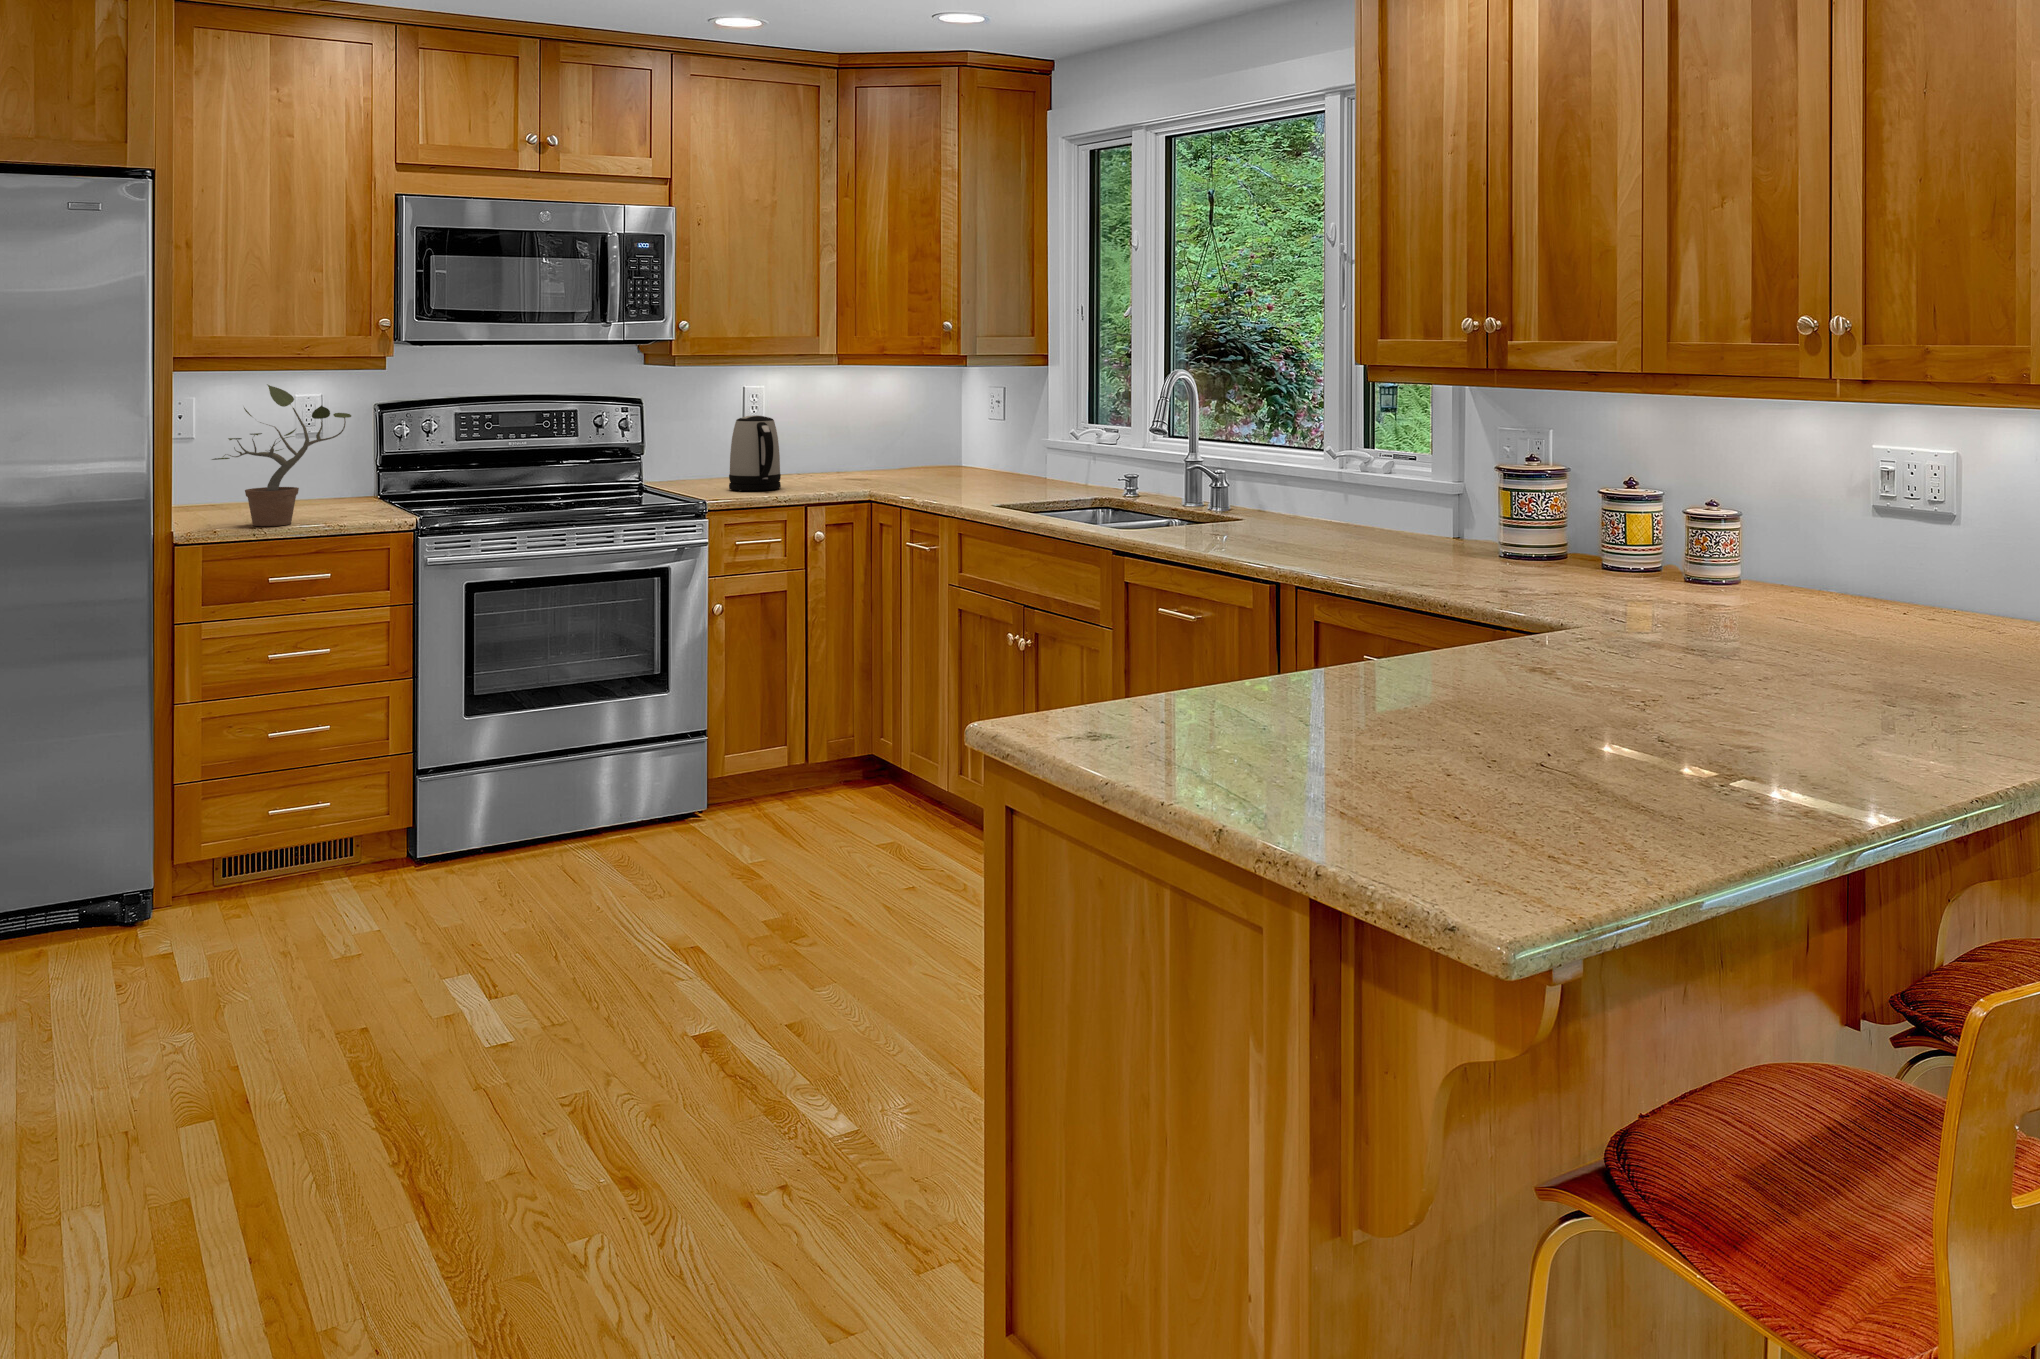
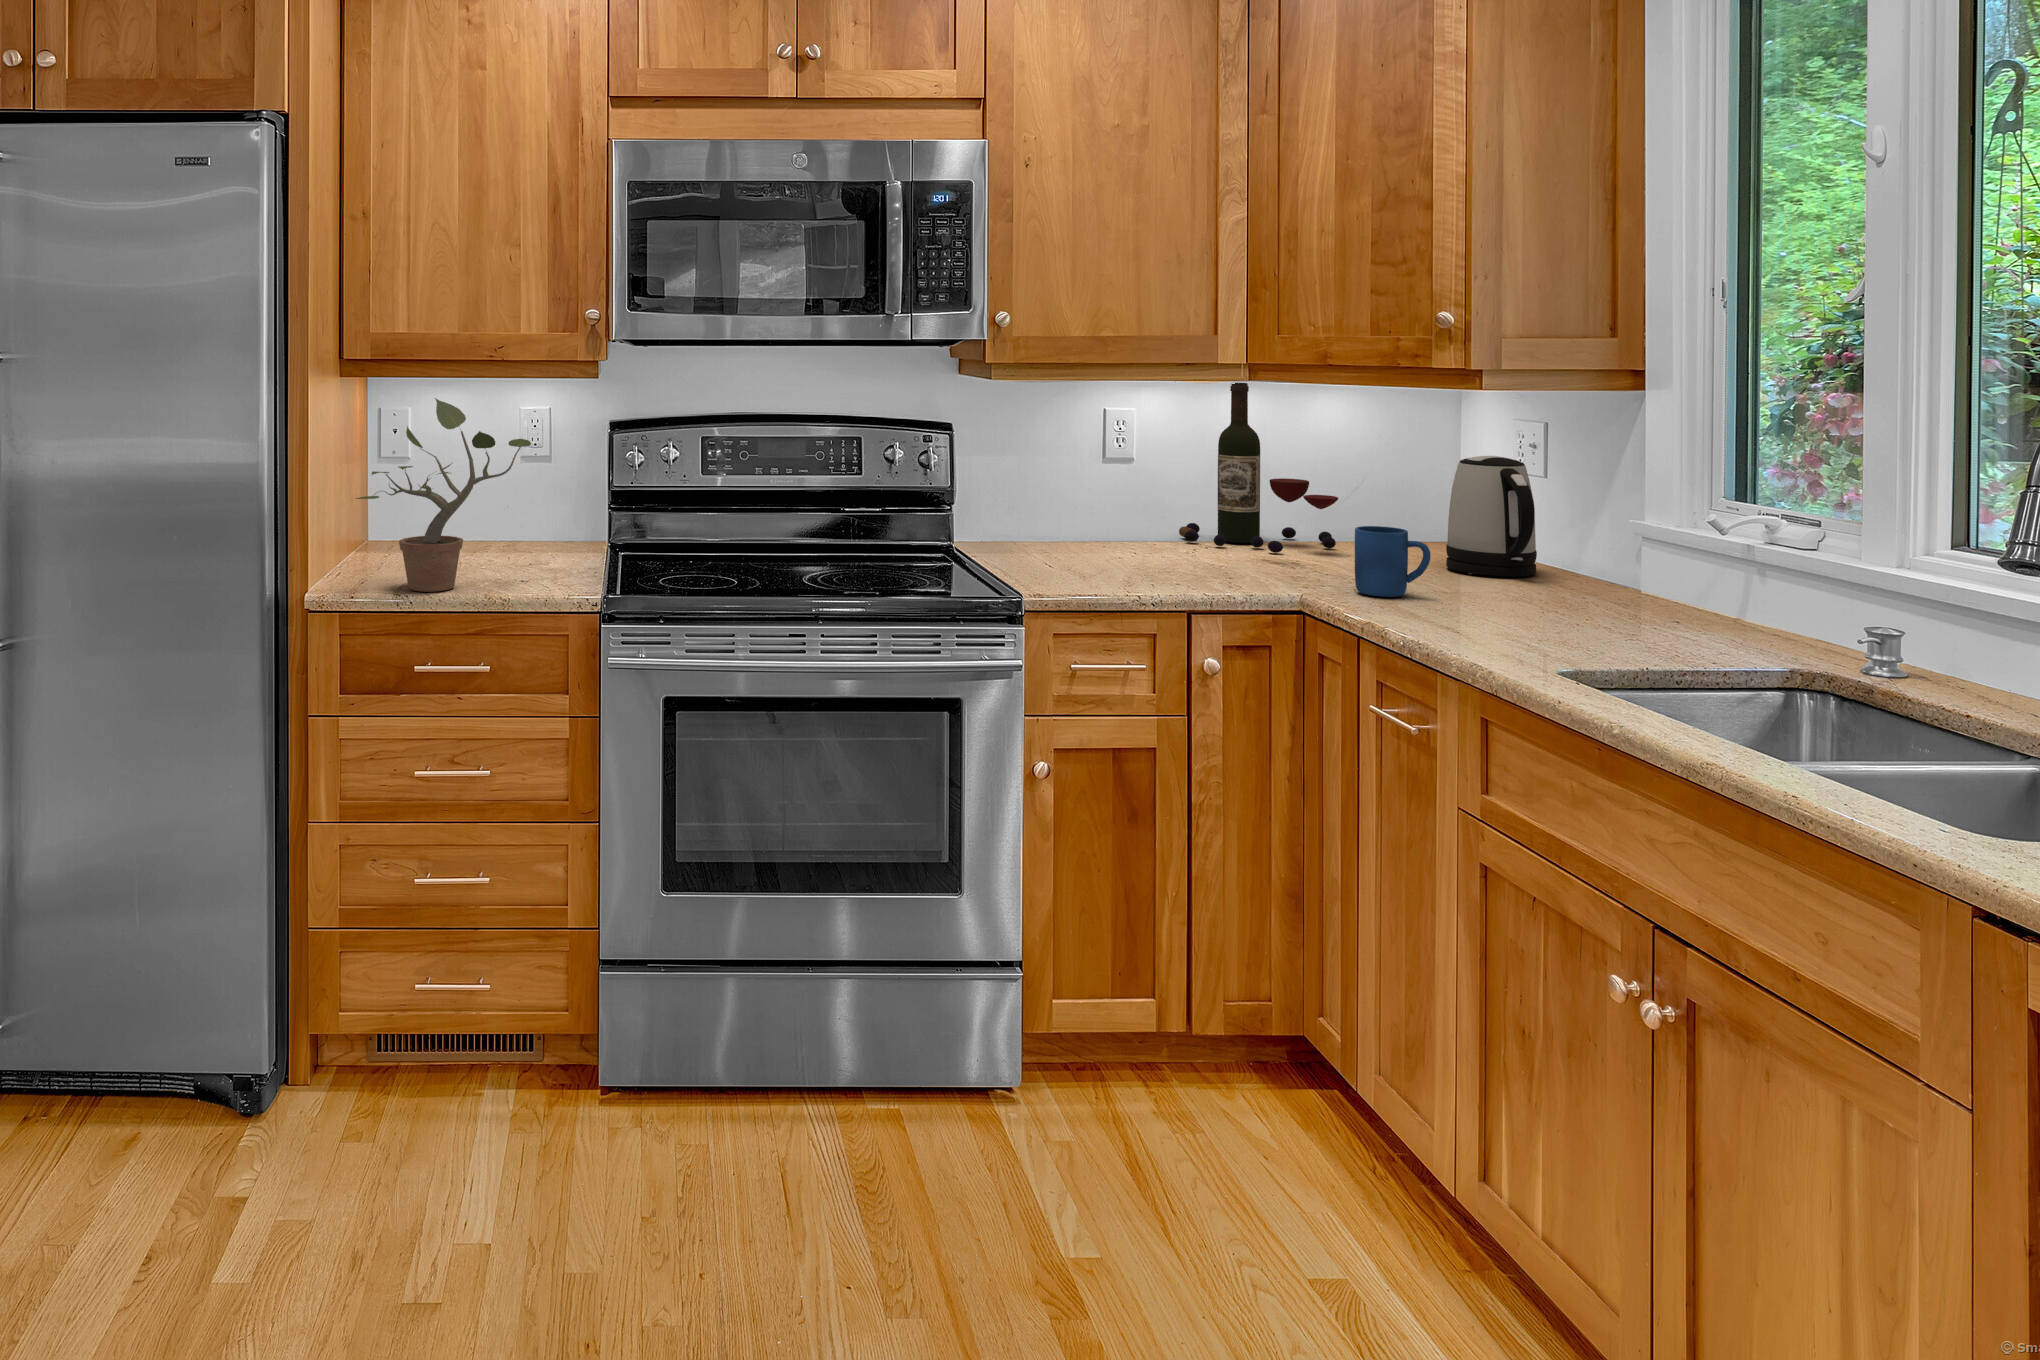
wine bottle: none [792,369,893,477] -> present [1179,383,1338,553]
kettle: present [729,415,781,491] -> present [1446,456,1537,576]
mug: none [899,449,939,489] -> present [1355,526,1431,597]

